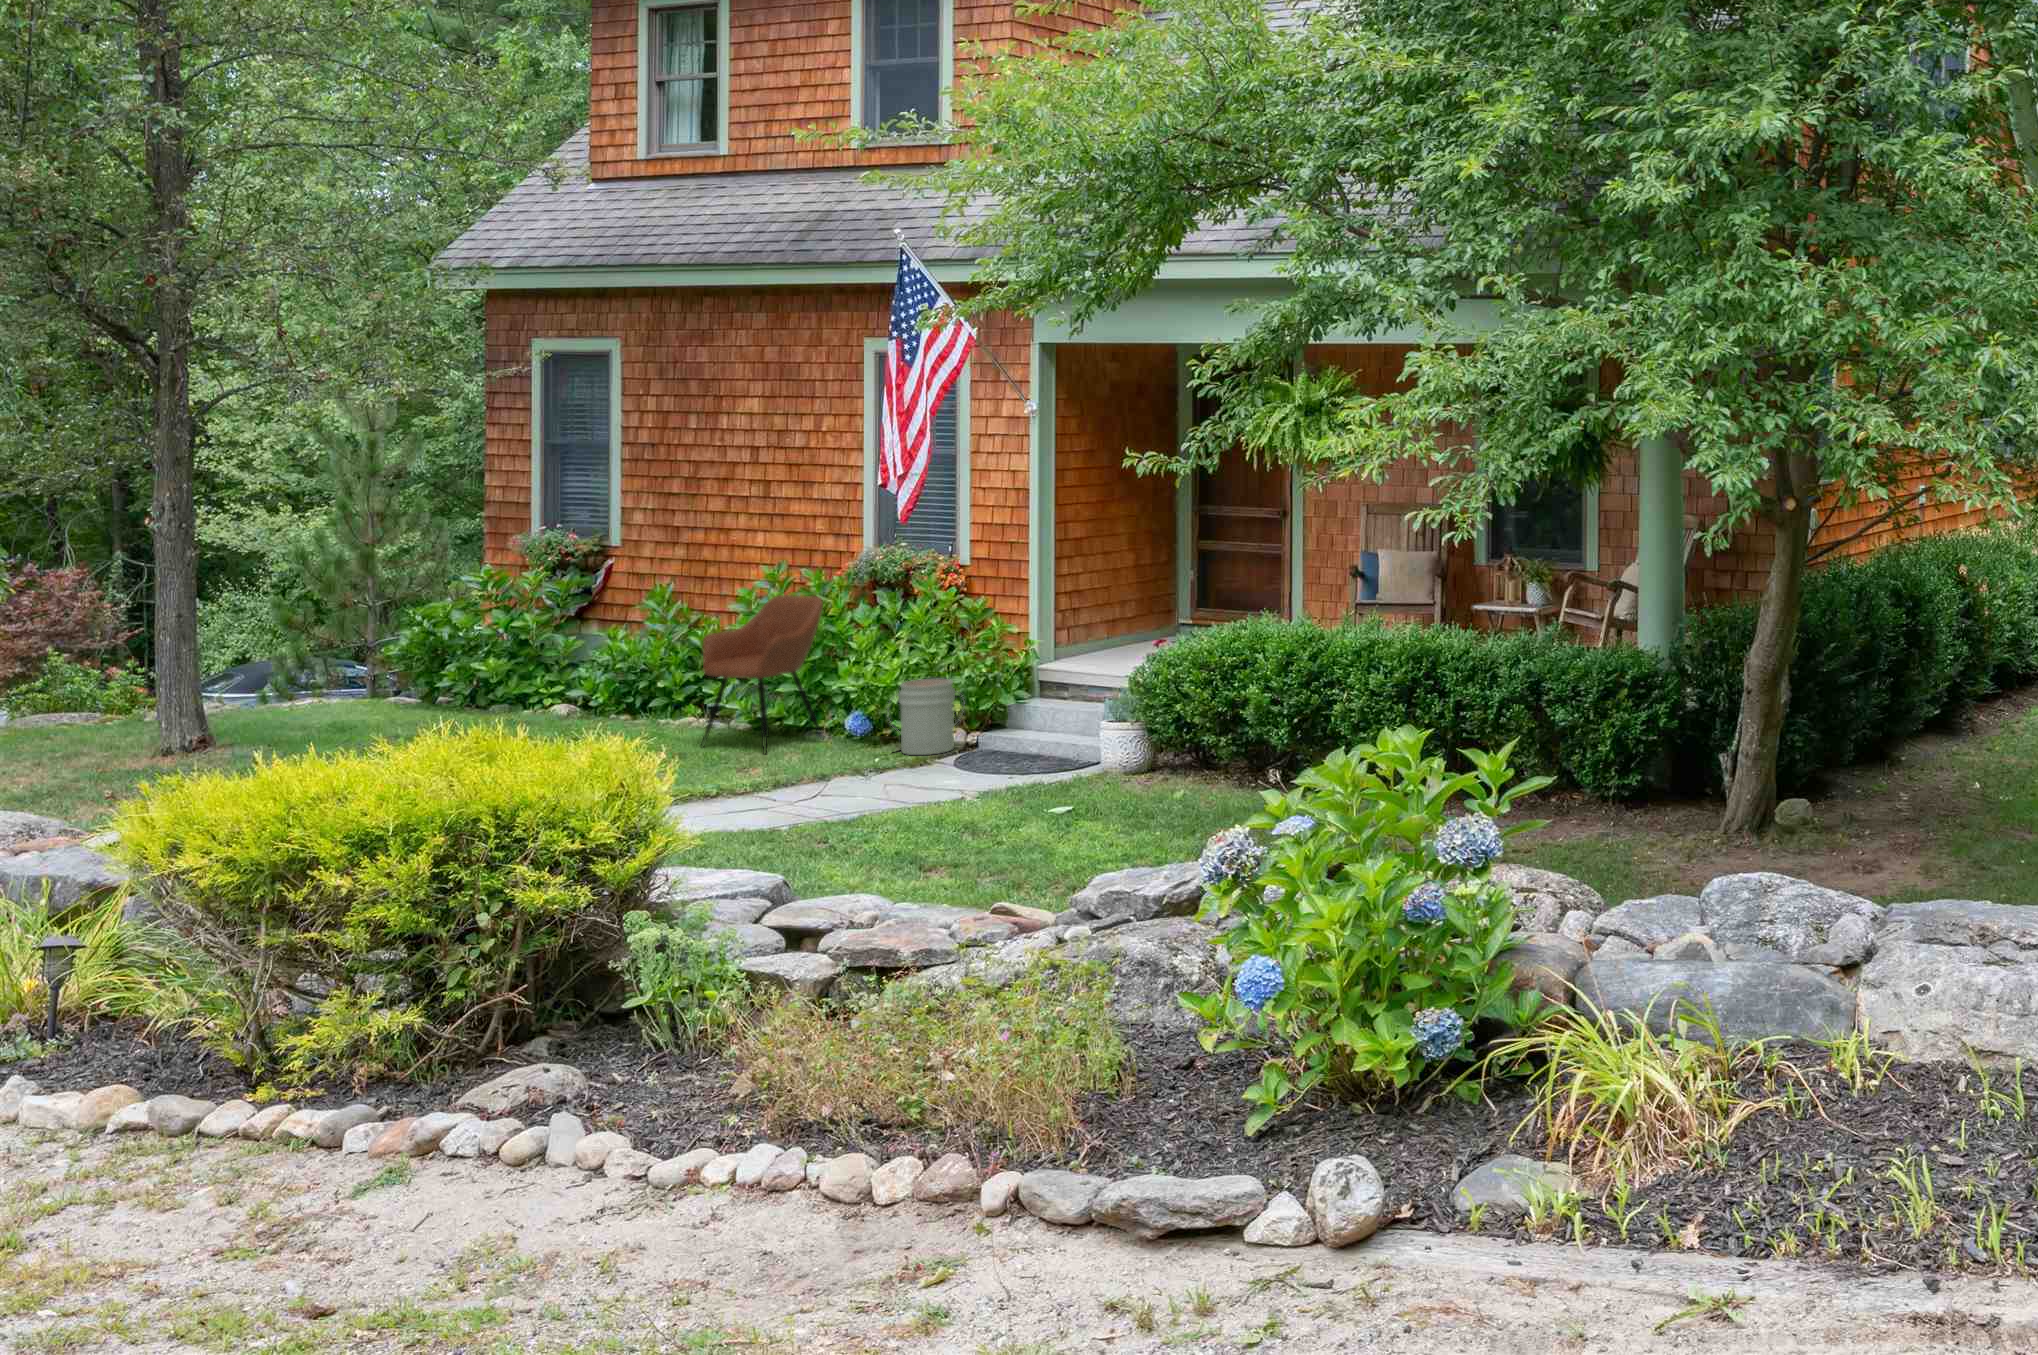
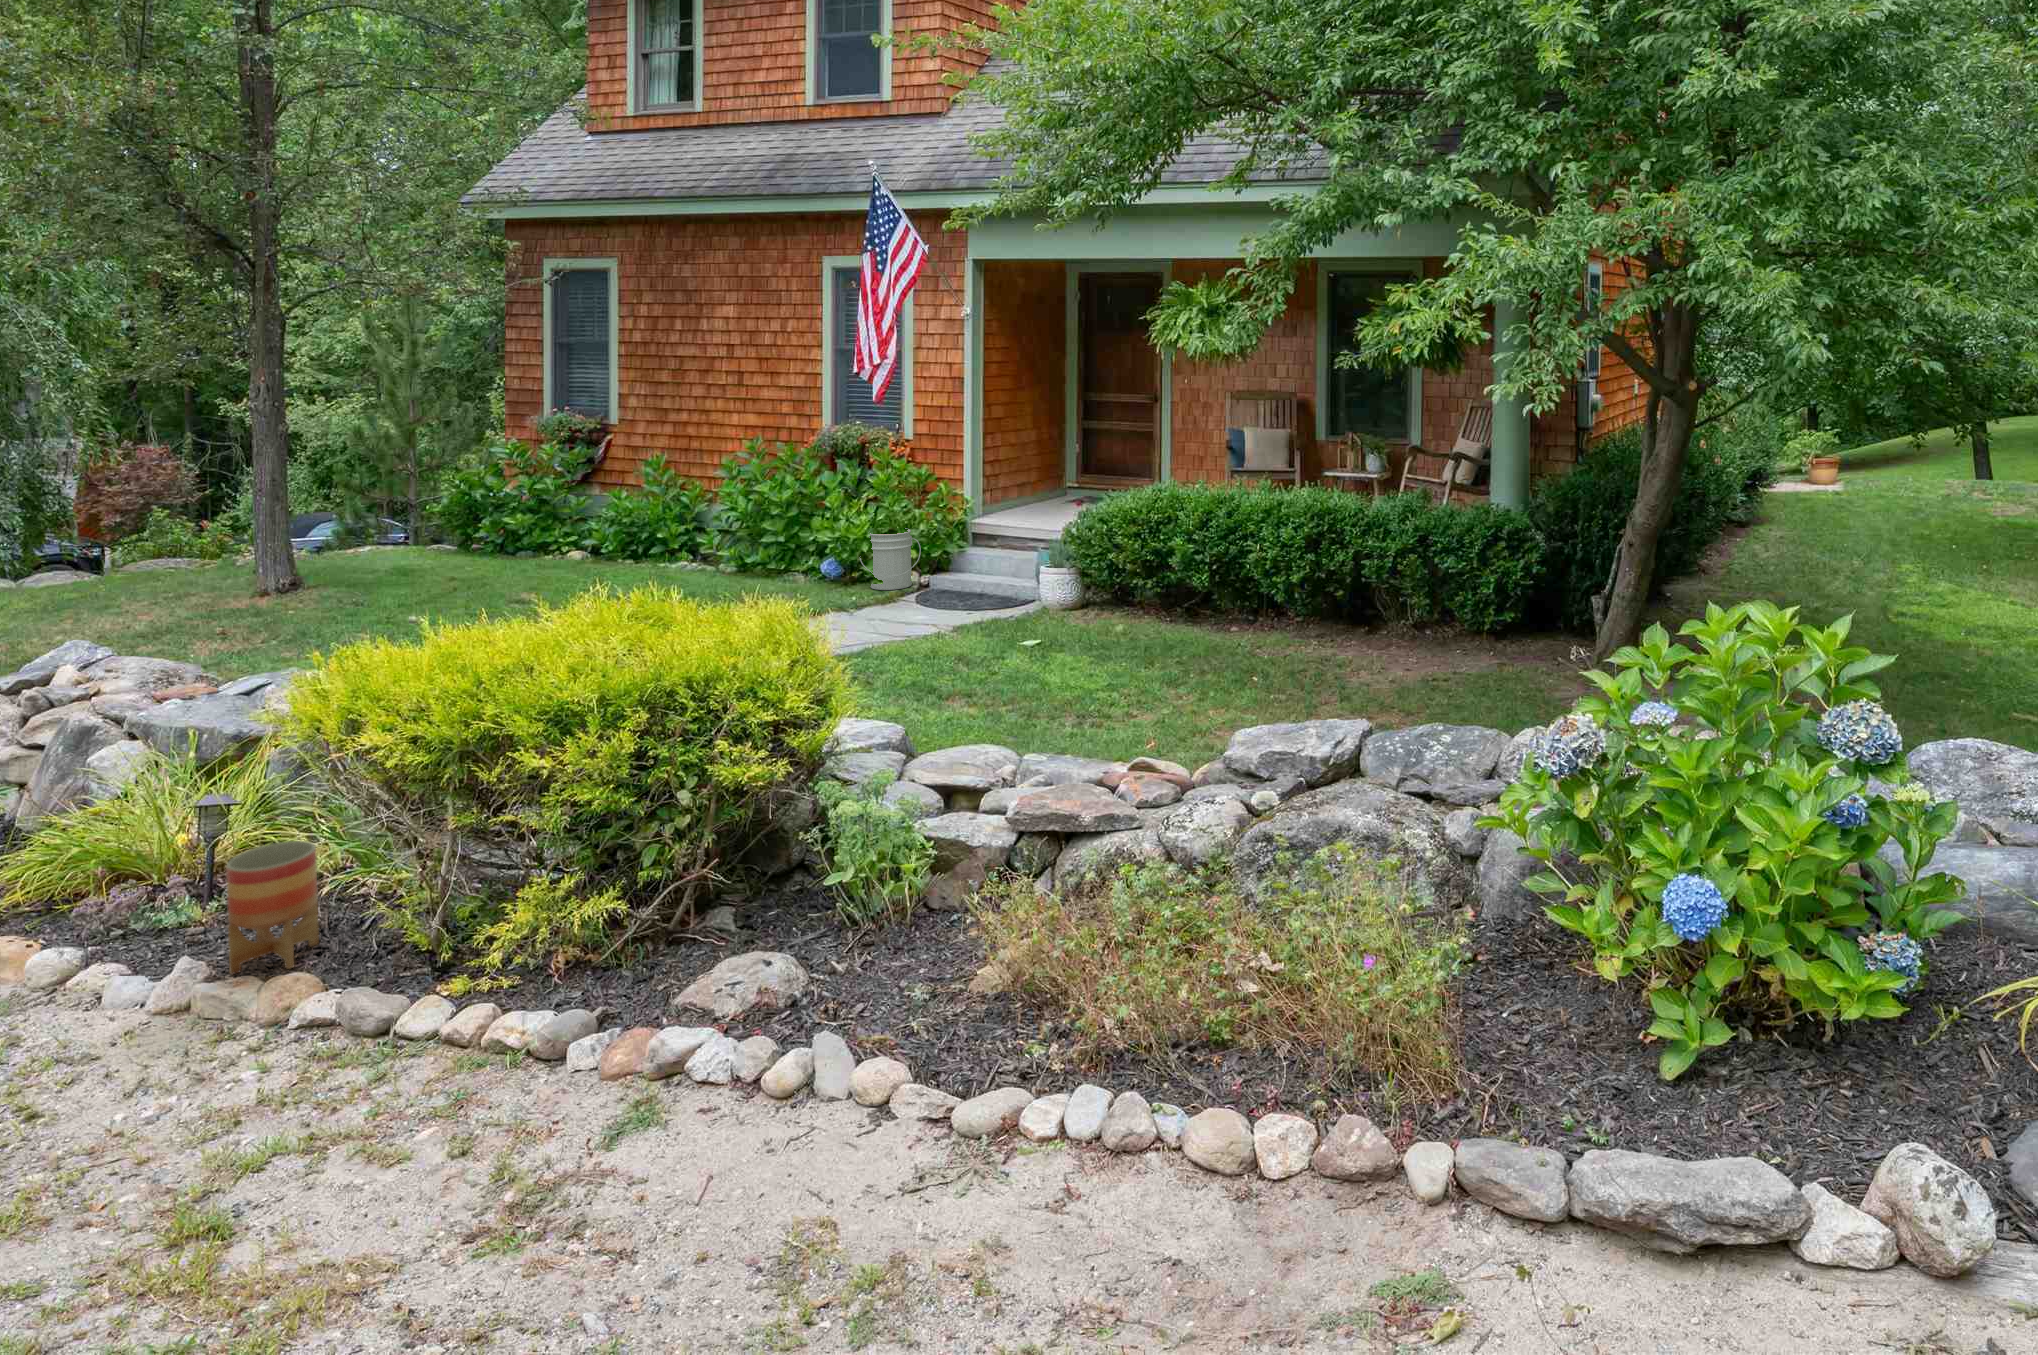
armchair: present [701,595,823,753] -> none [706,461,804,590]
planter: none [55,960,142,1079] -> present [226,841,319,974]

